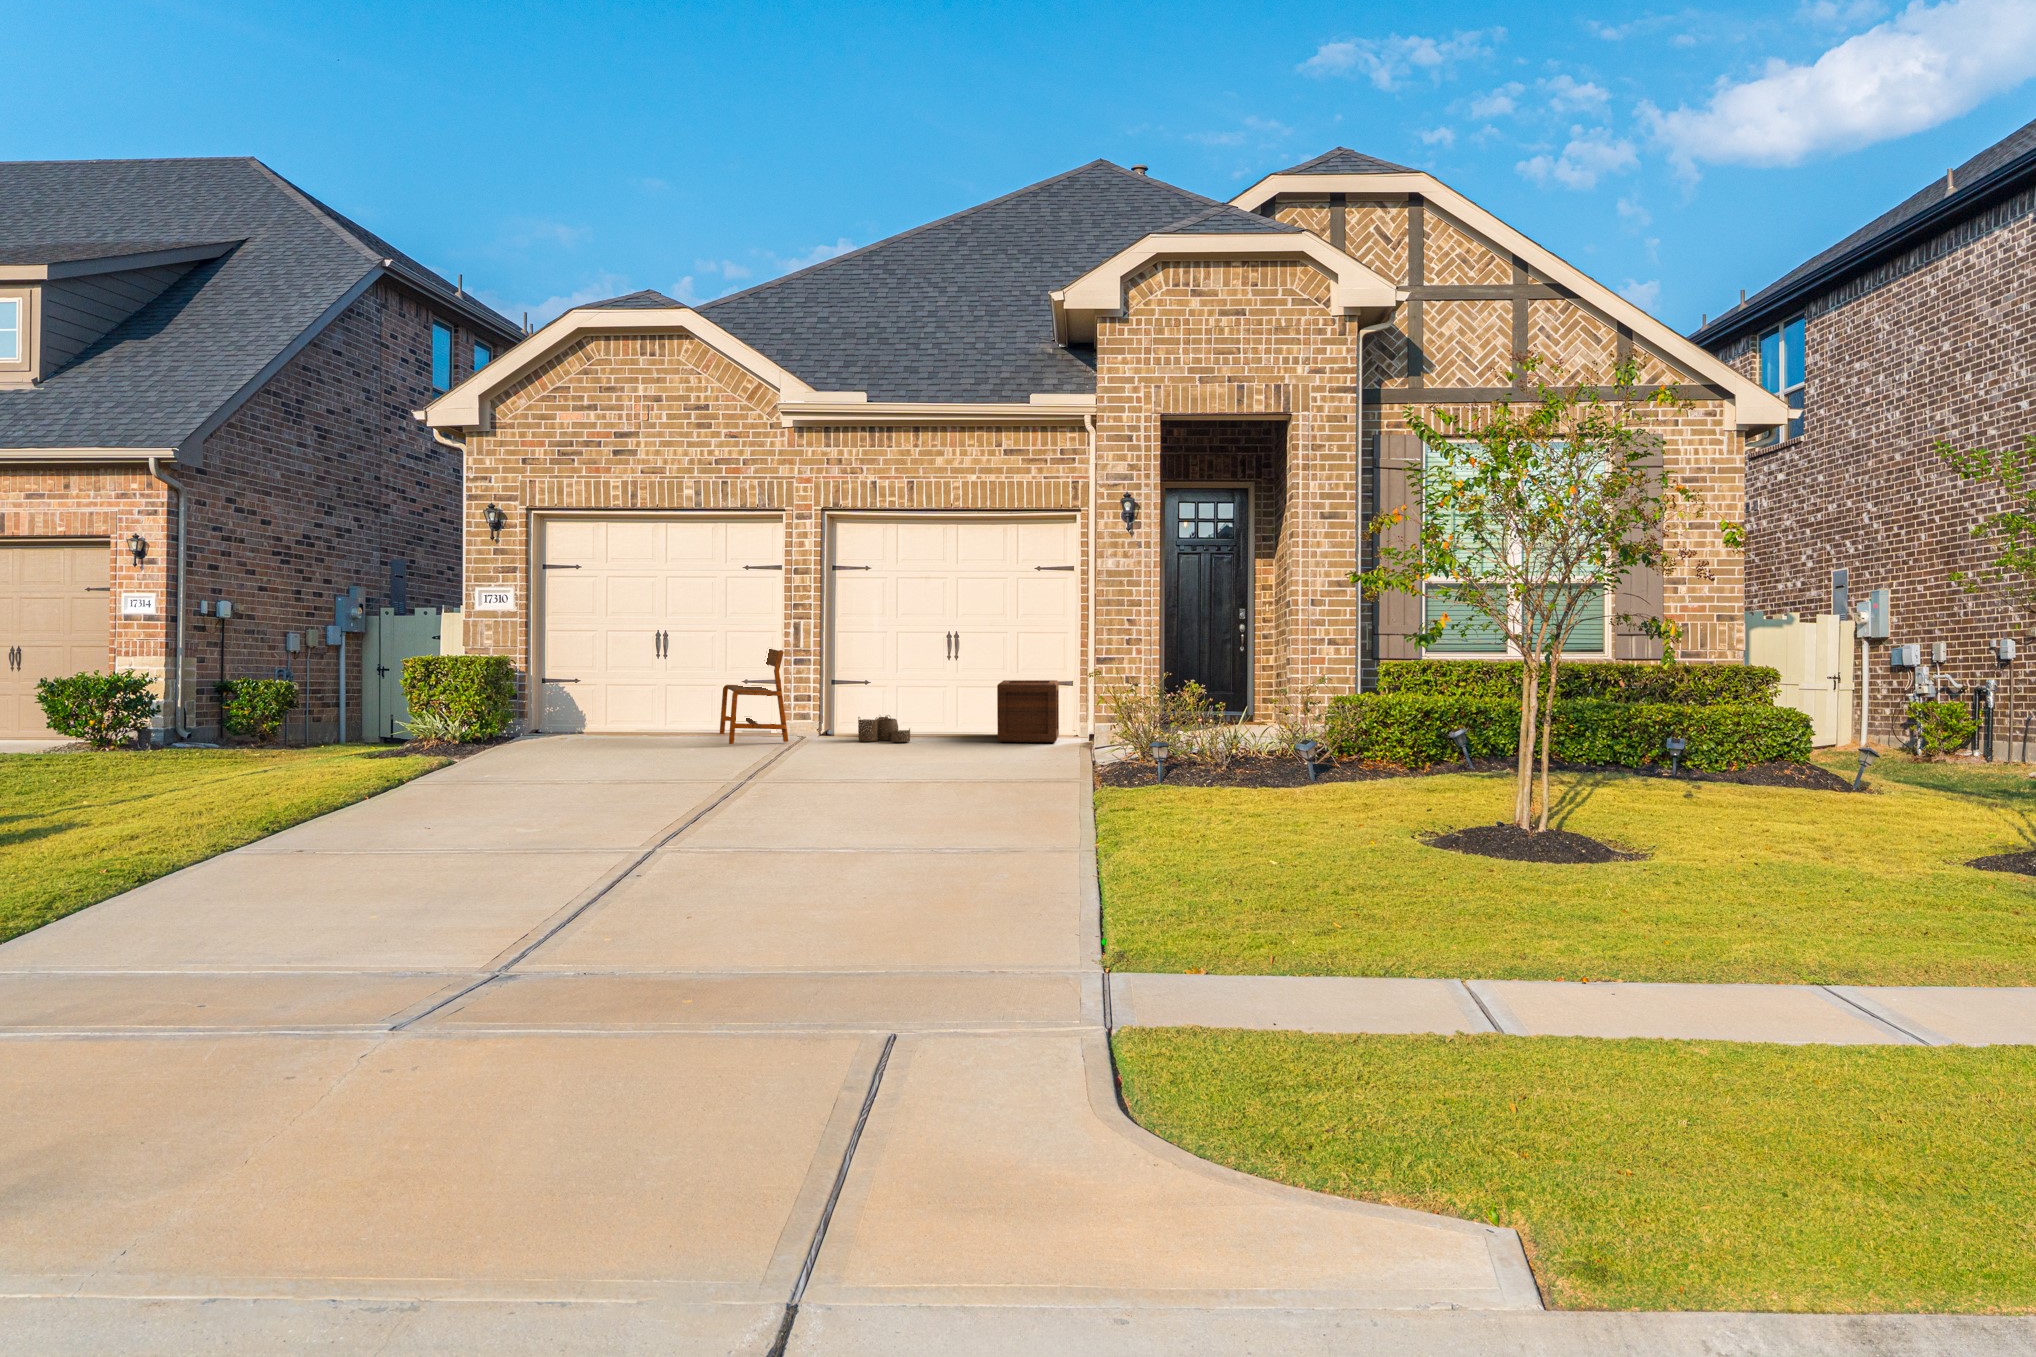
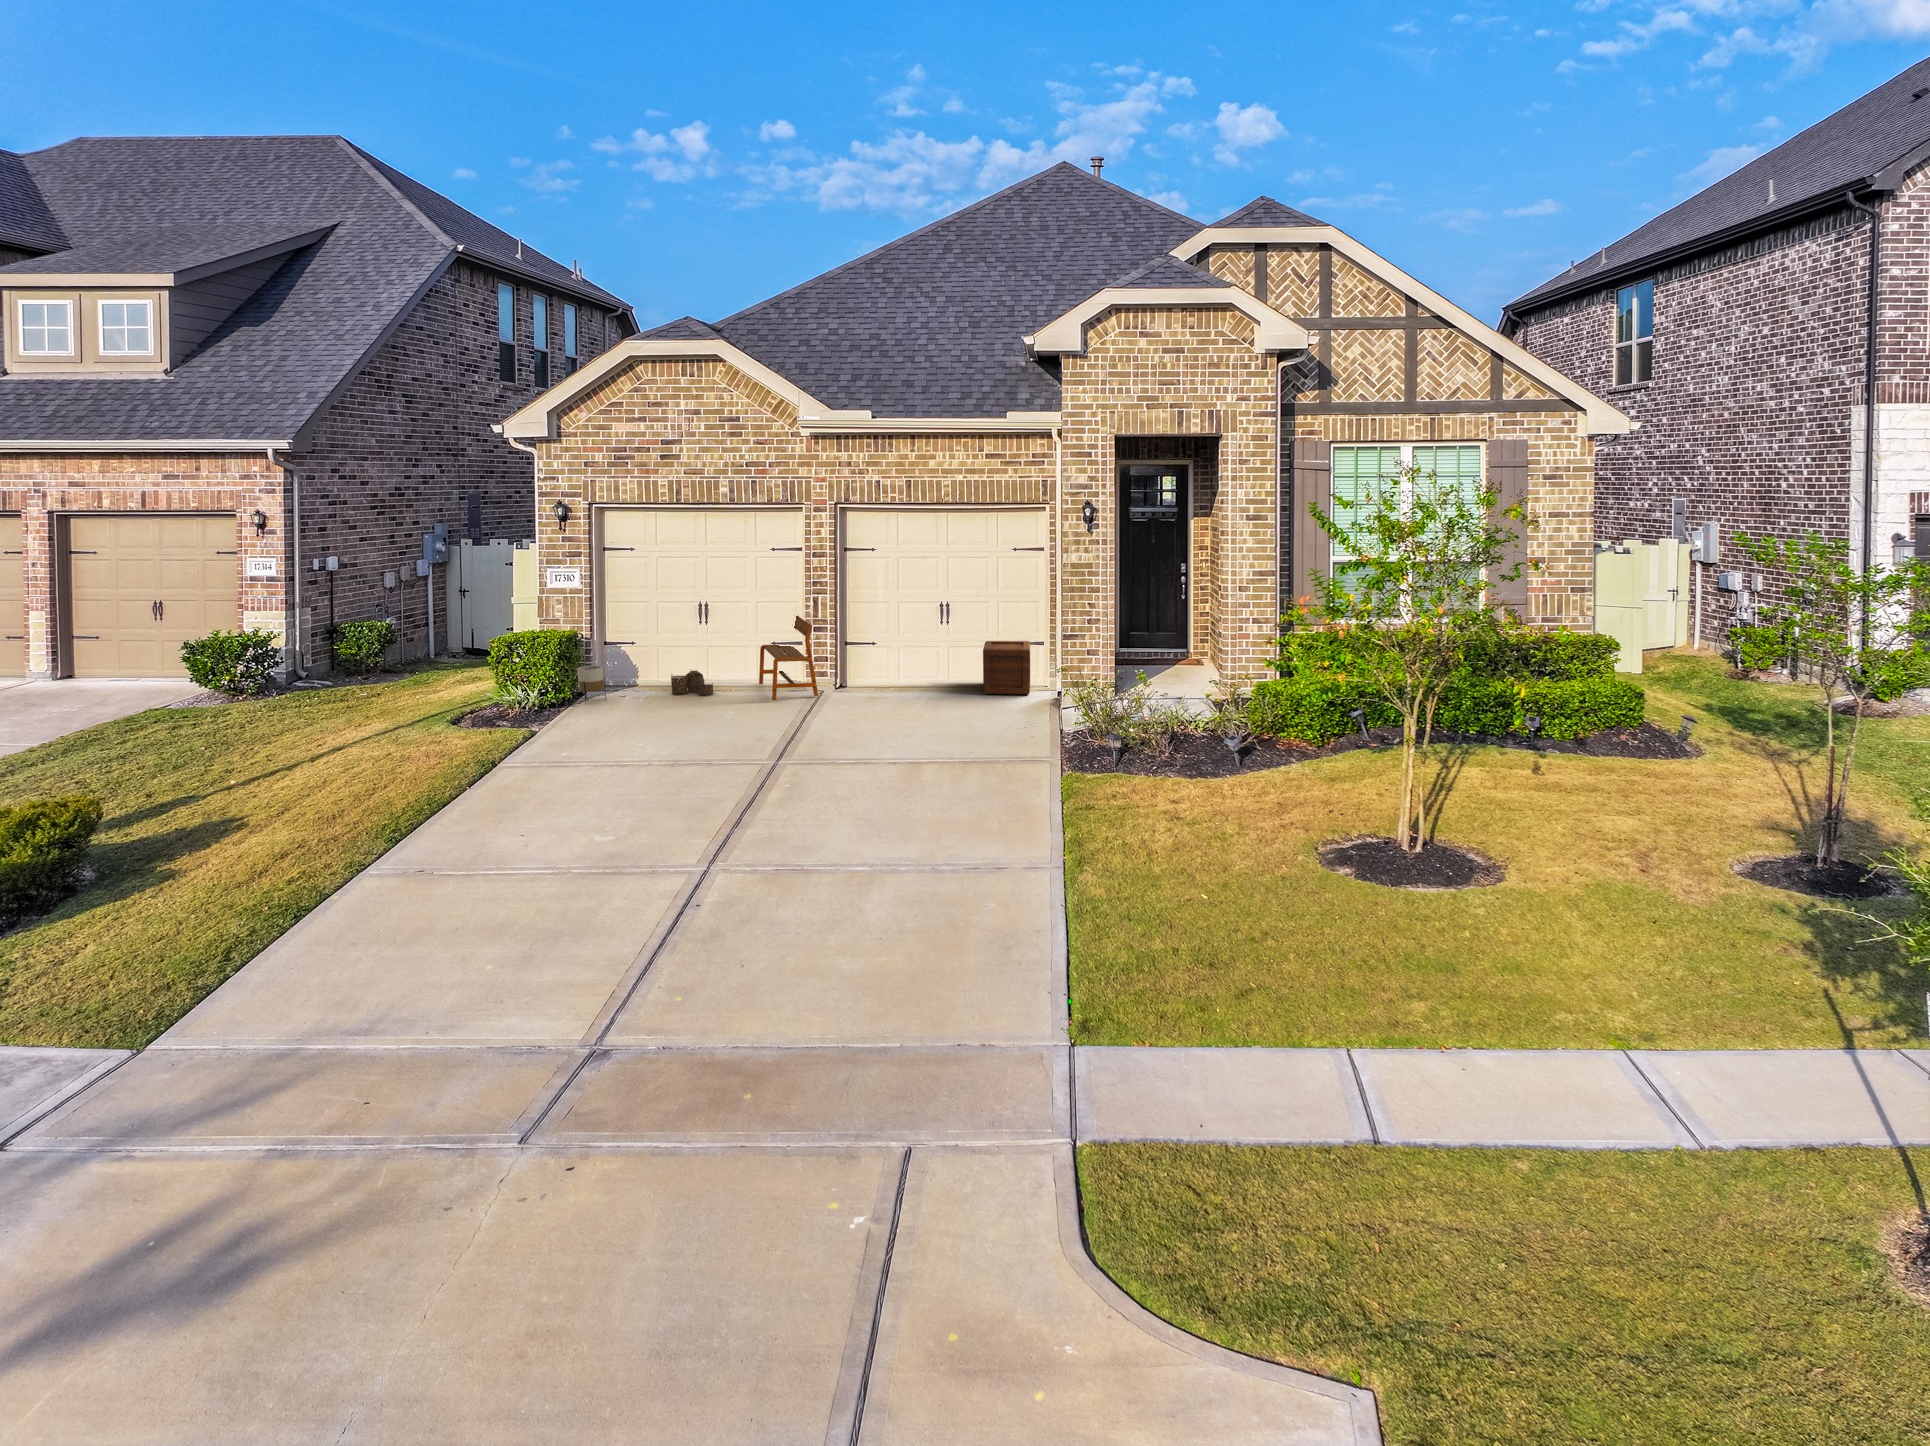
planter: none [488,701,523,746] -> present [577,665,606,703]
woven basket: present [858,715,910,742] -> present [671,671,713,695]

